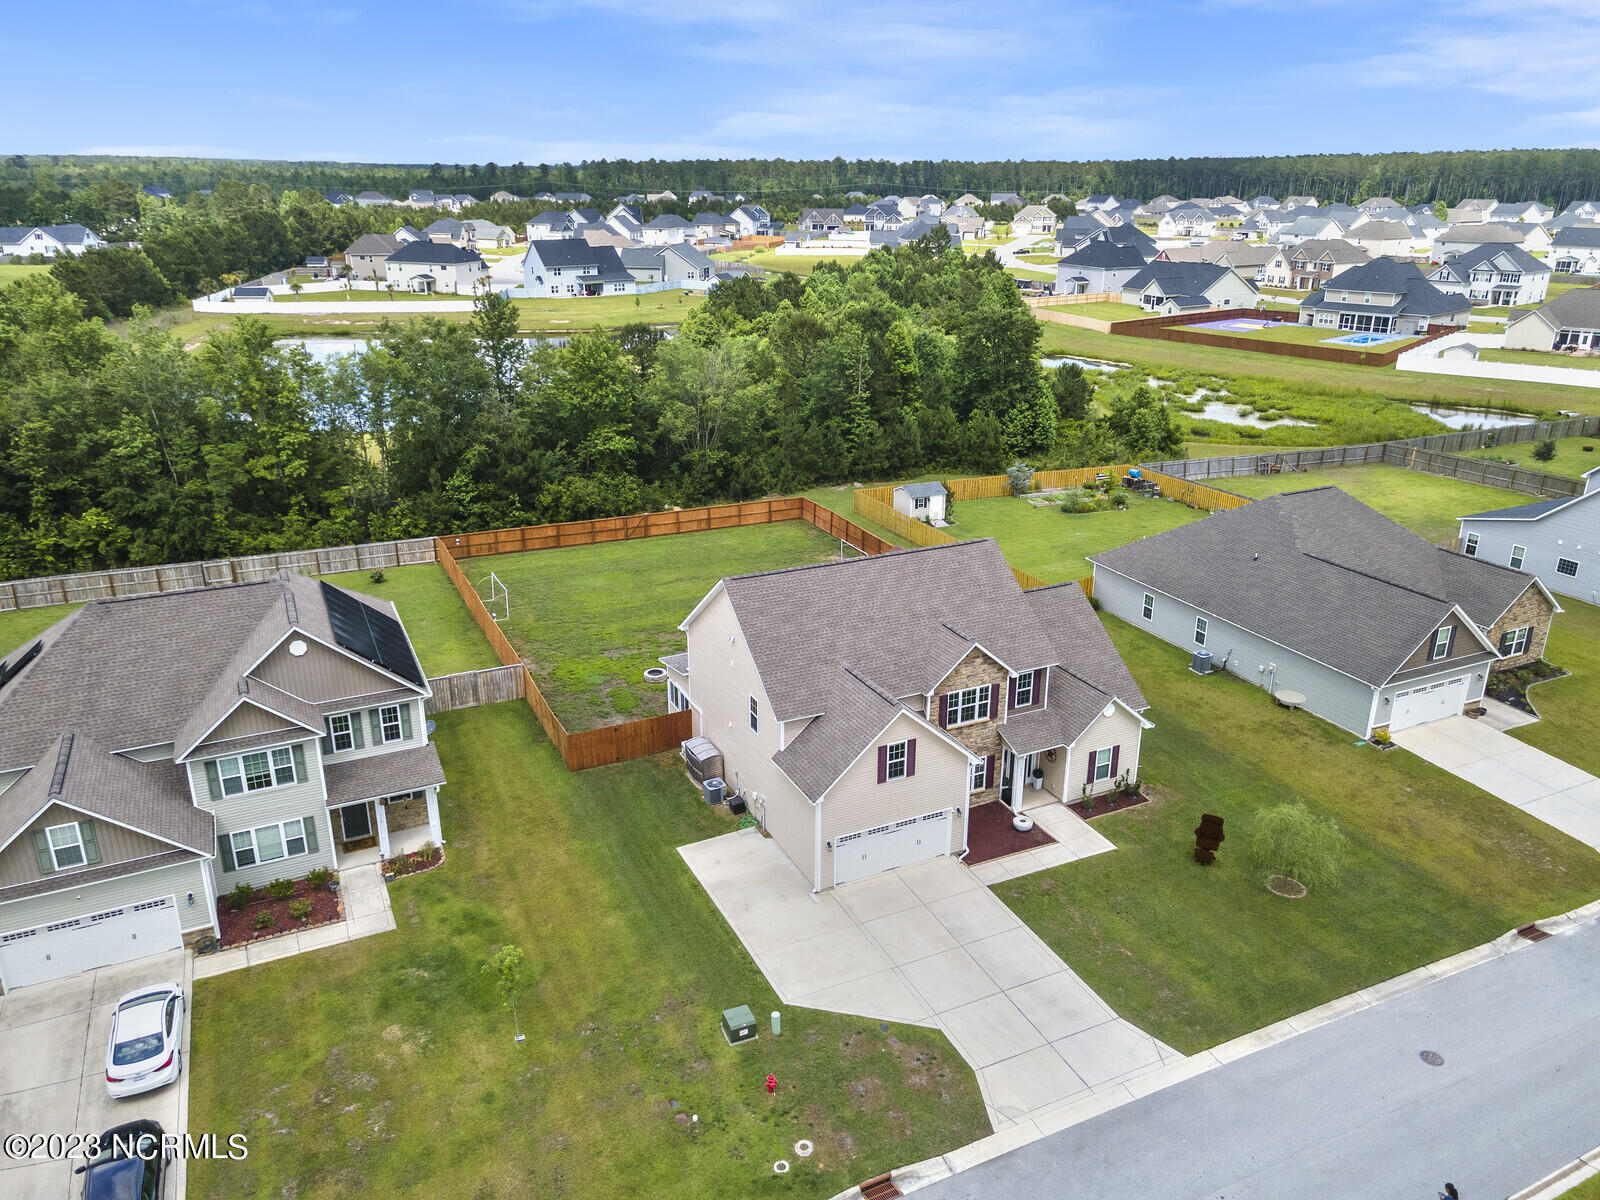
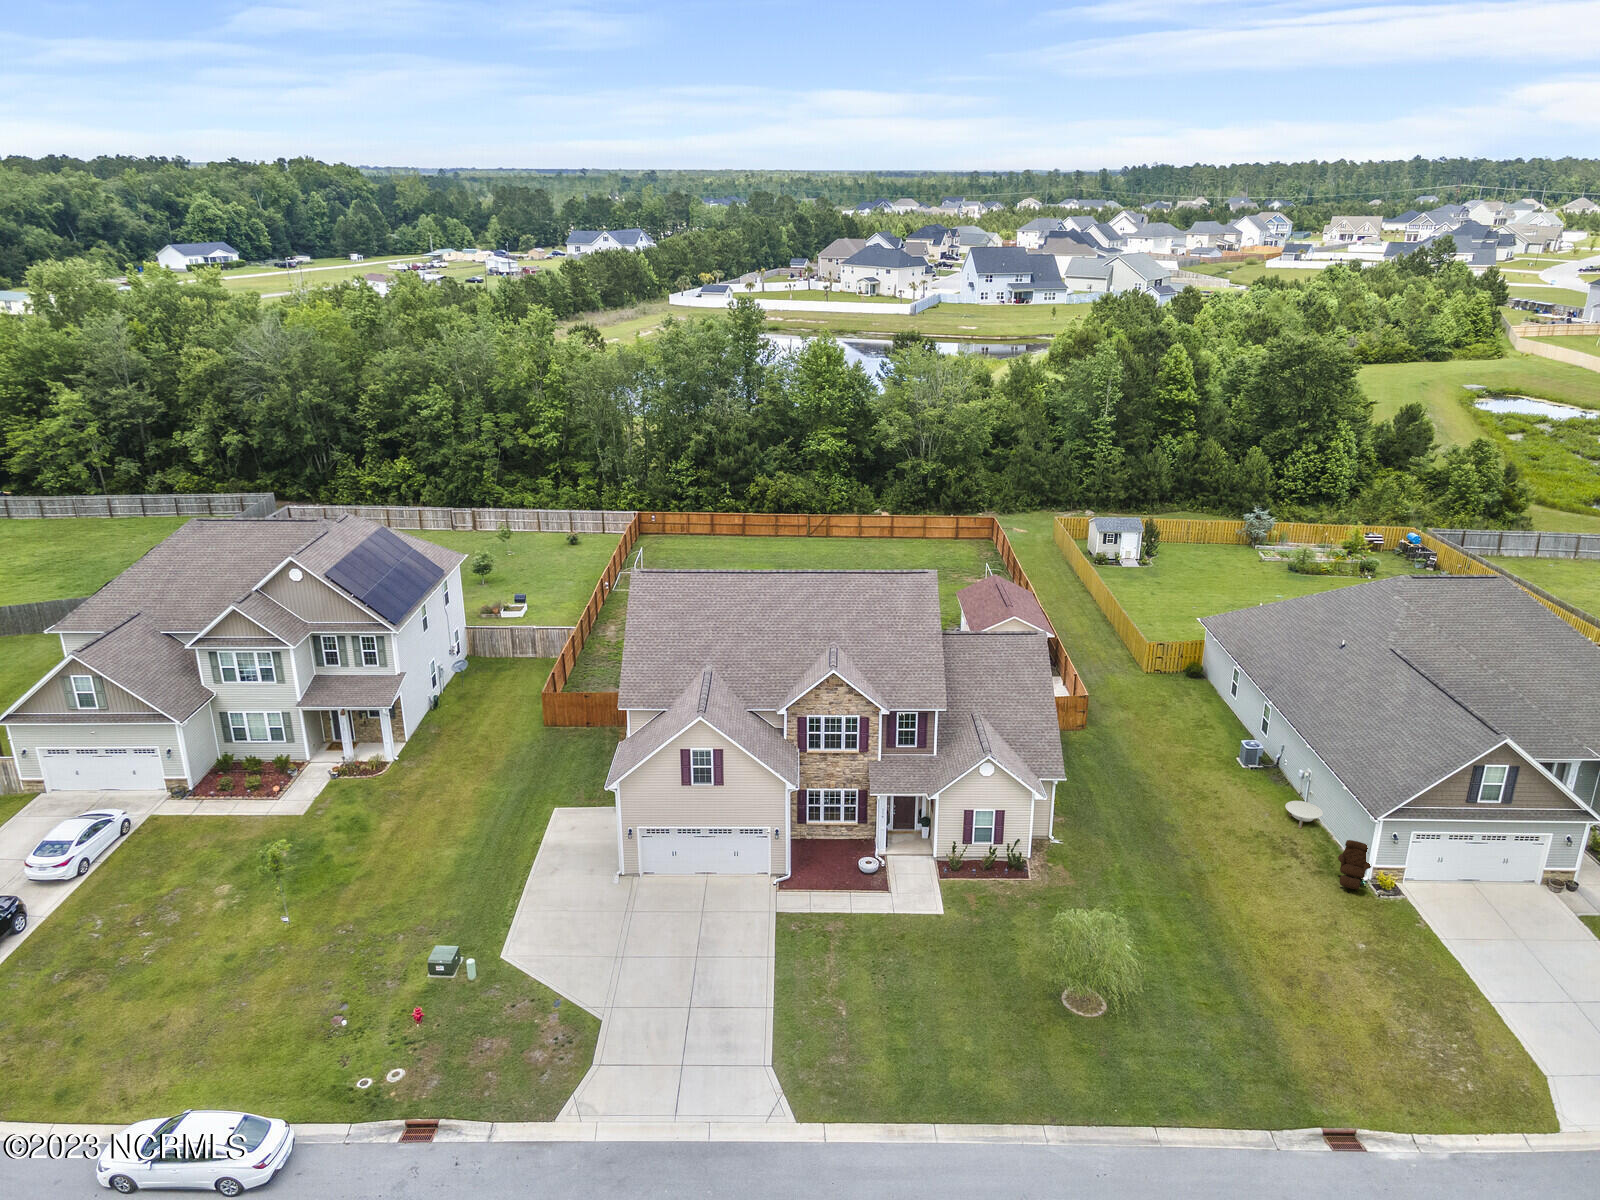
lounge chair: present [1194,814,1225,865] -> present [1338,840,1371,893]

